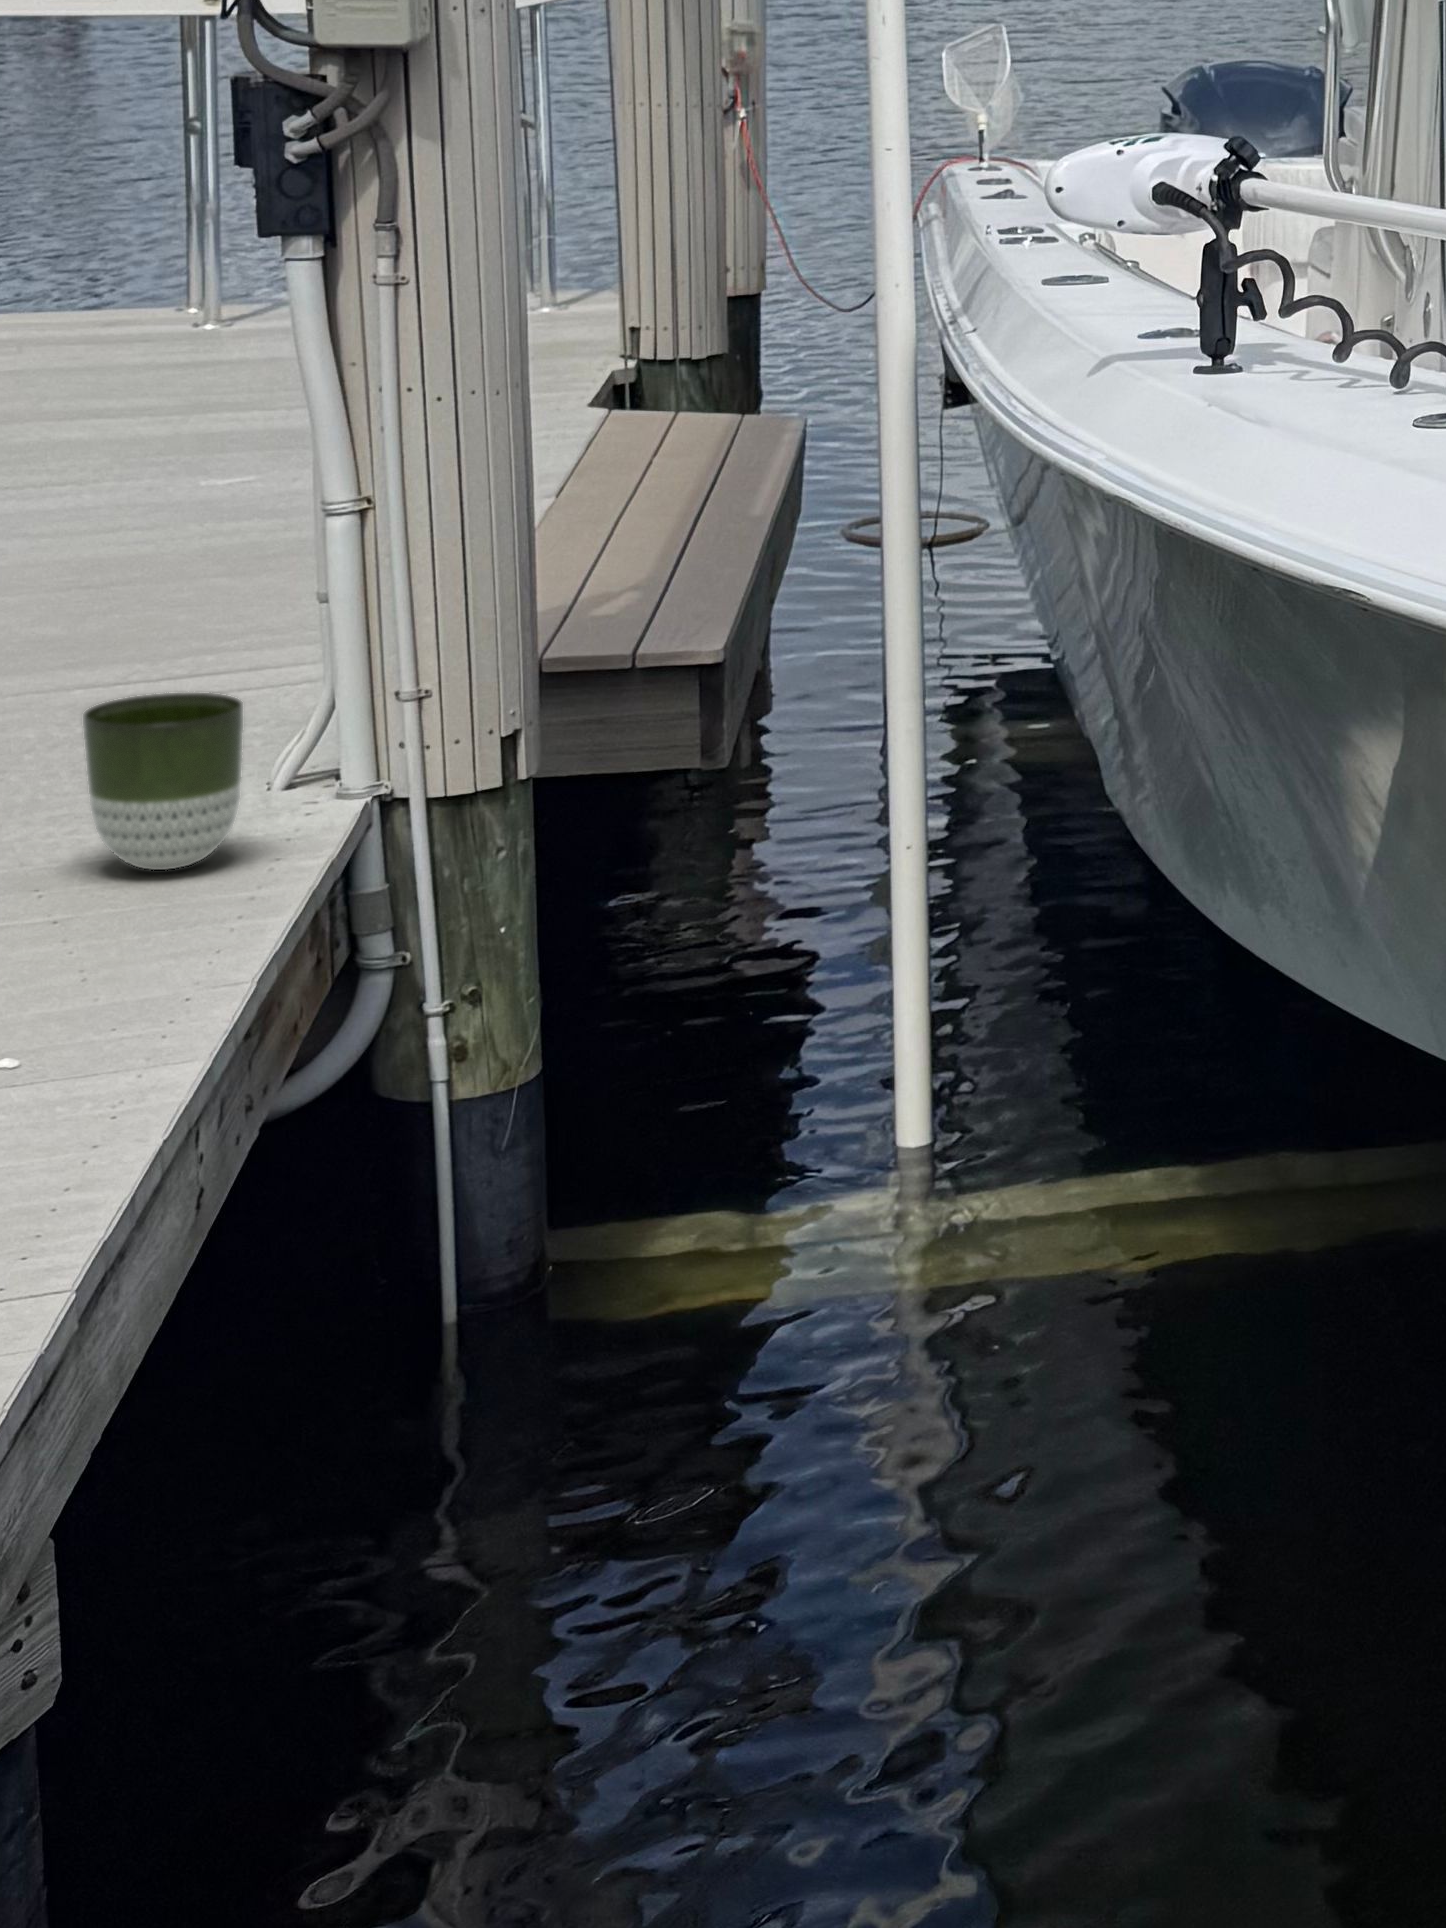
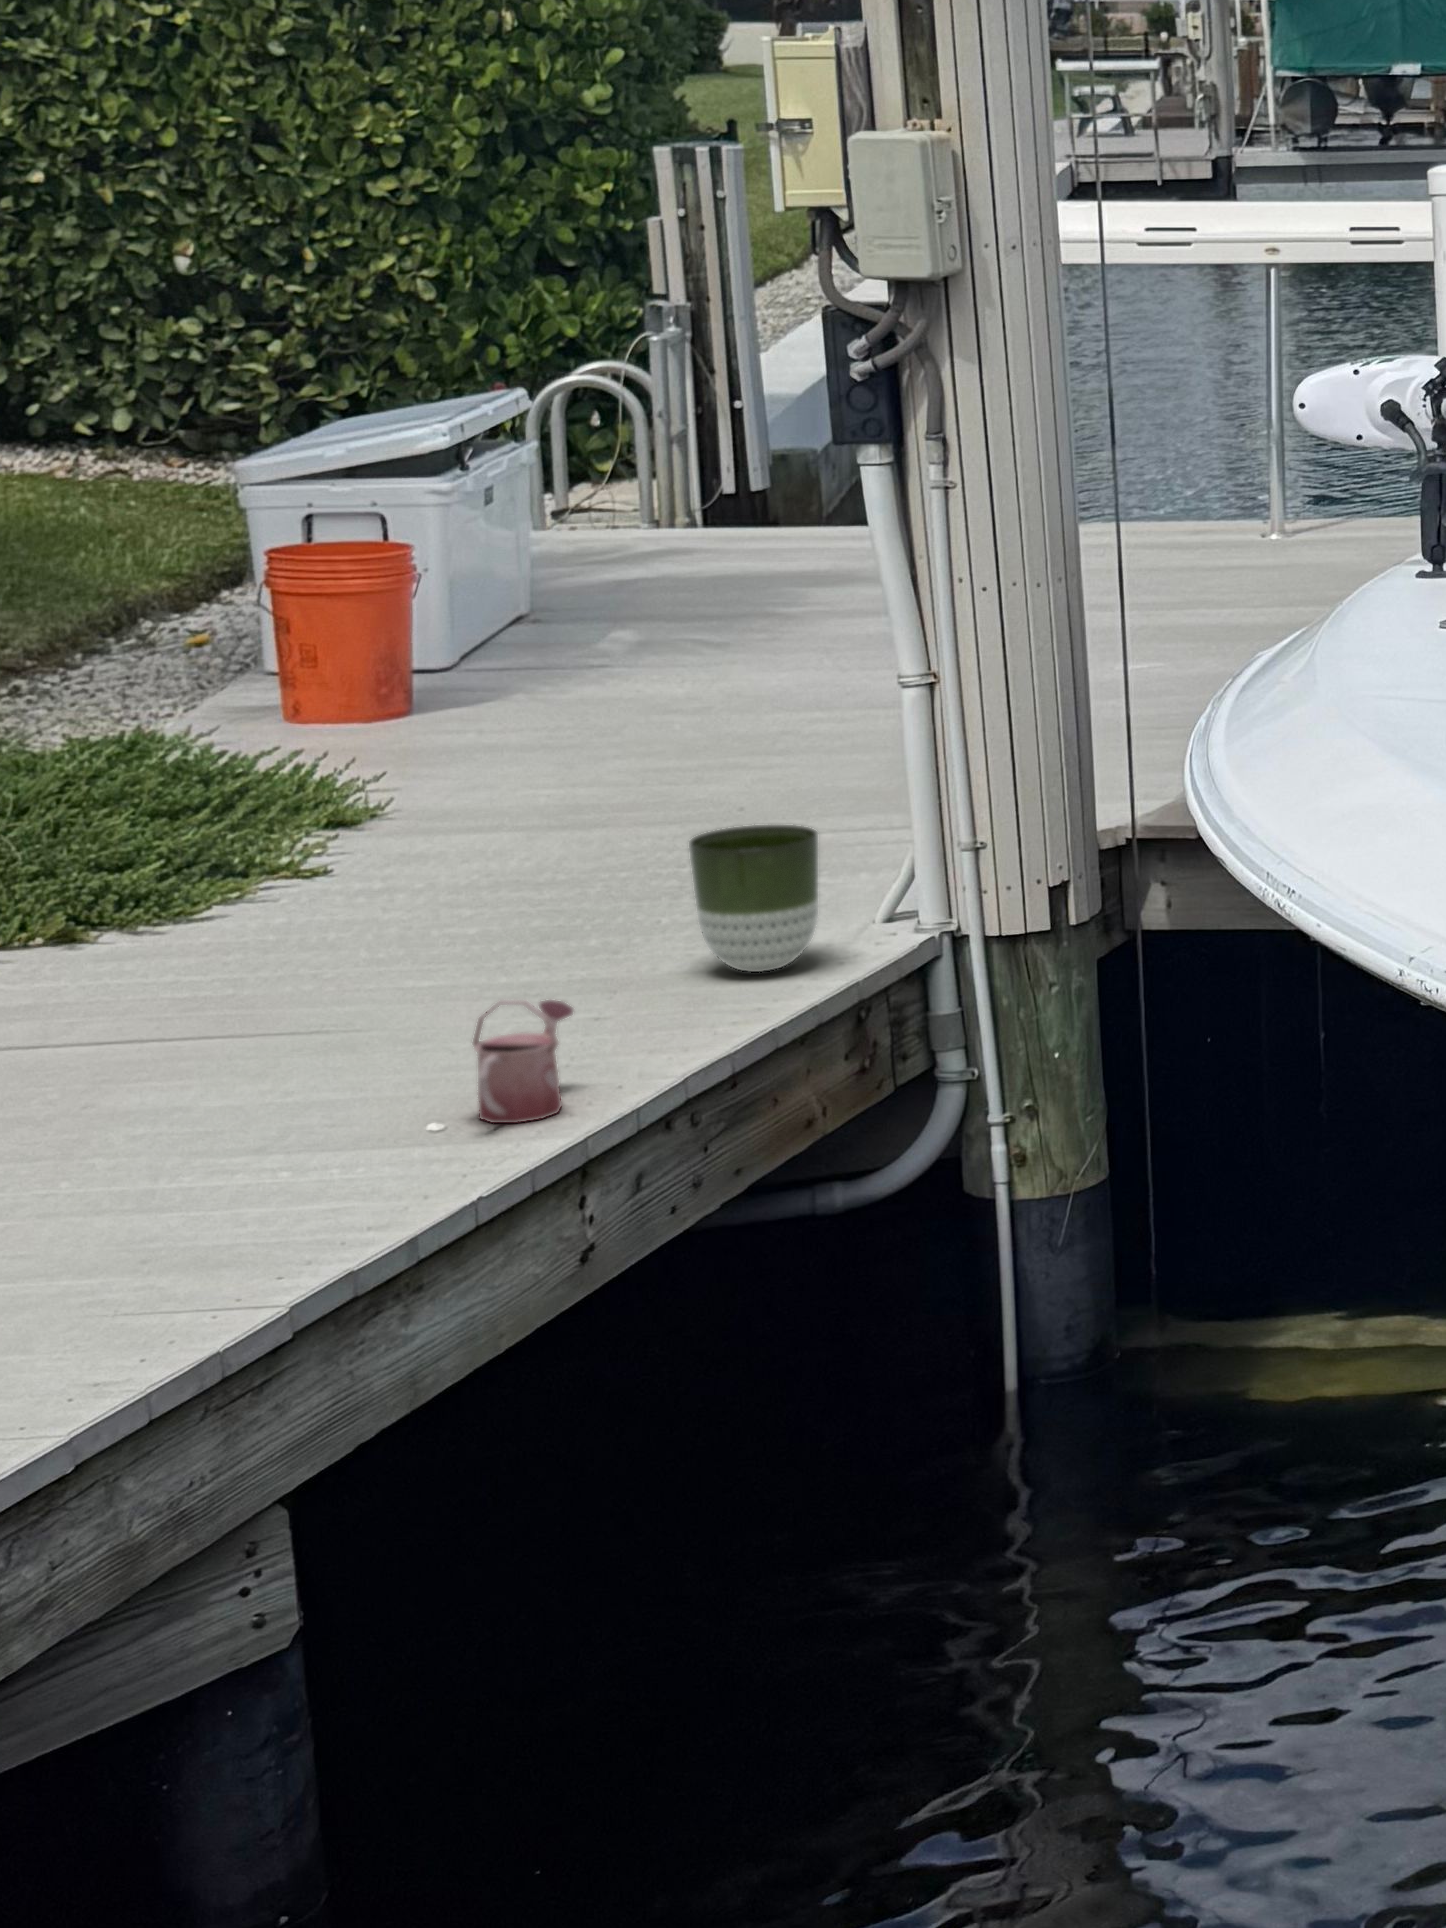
watering can: none [22,911,139,1064] -> present [473,1000,573,1123]

